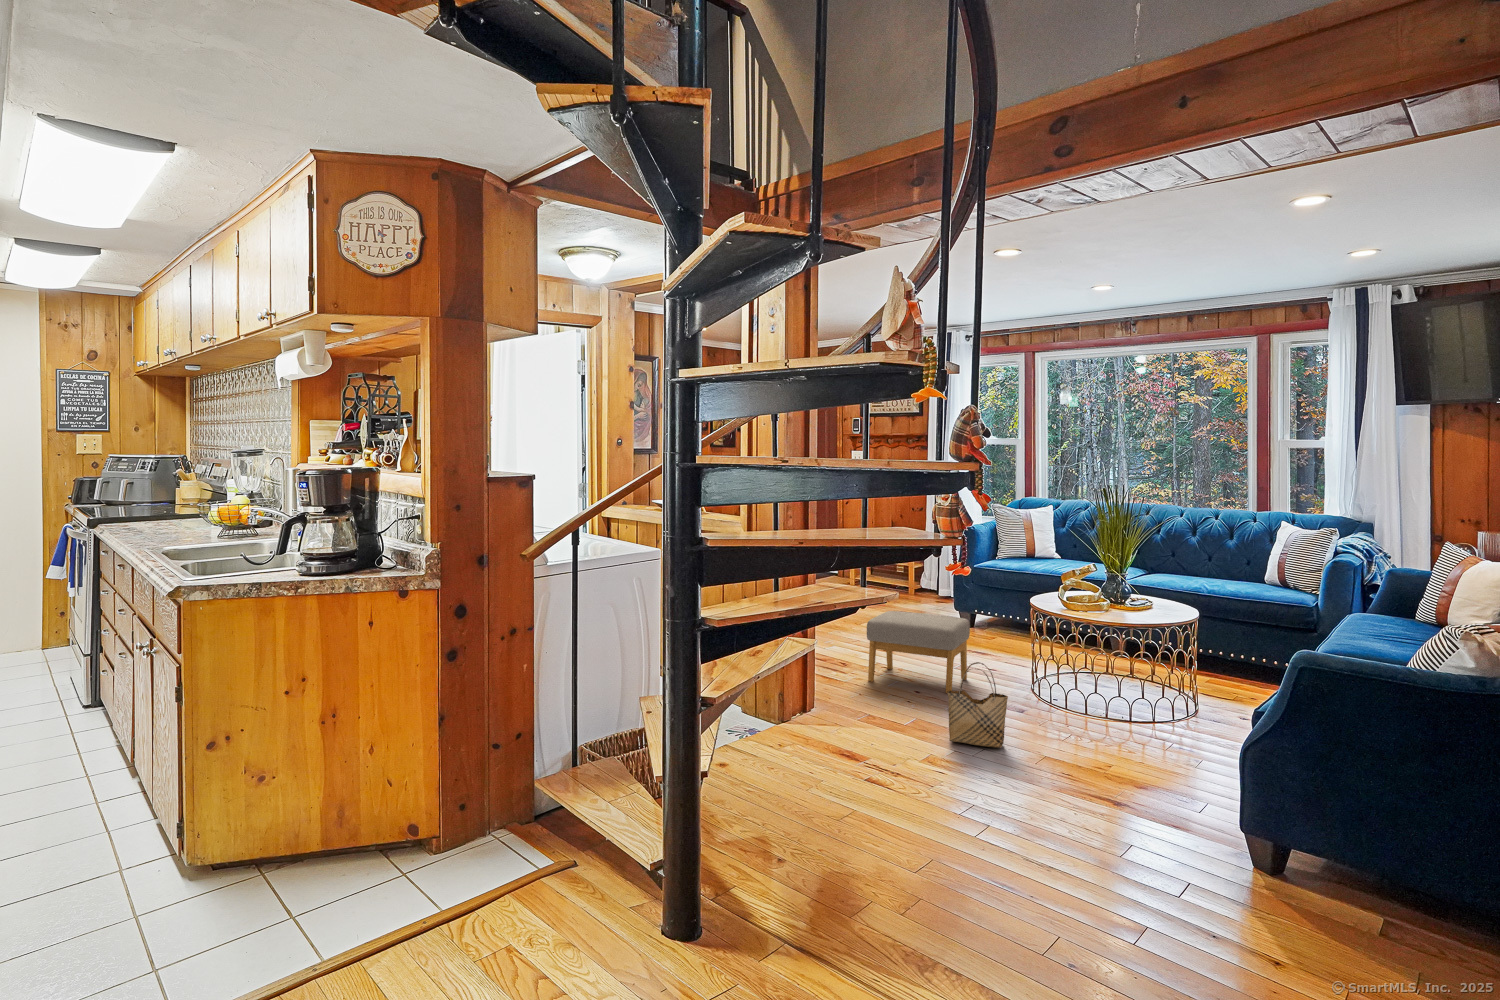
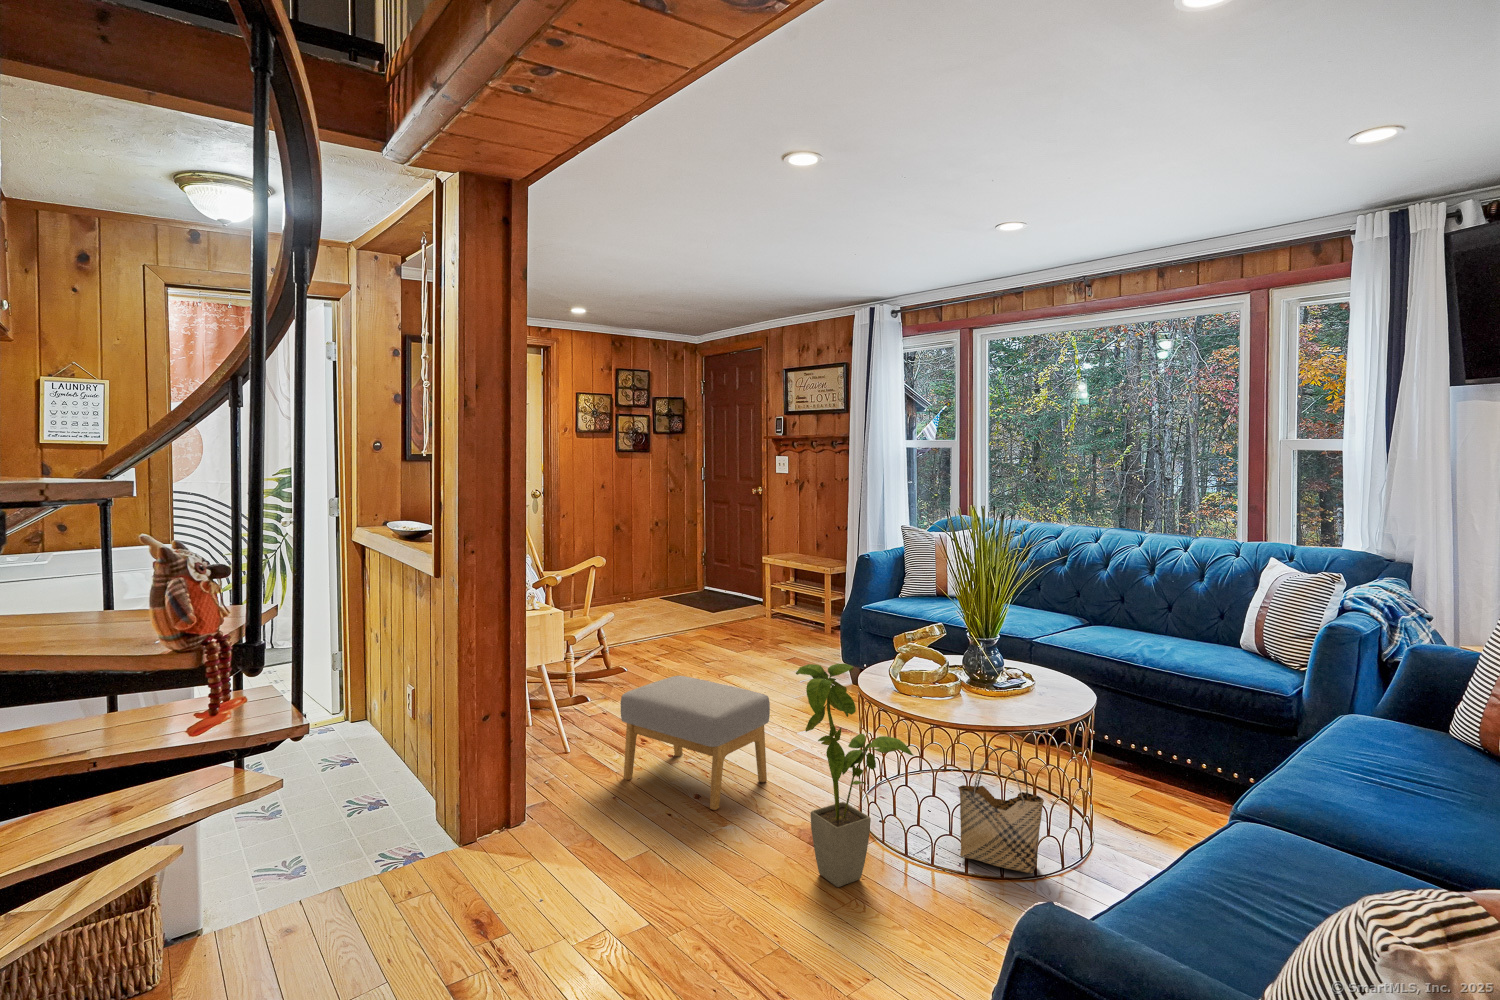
house plant: none [1038,583,1120,724] -> present [796,663,913,887]
woven basket: present [947,662,1008,748] -> present [958,747,1044,873]

